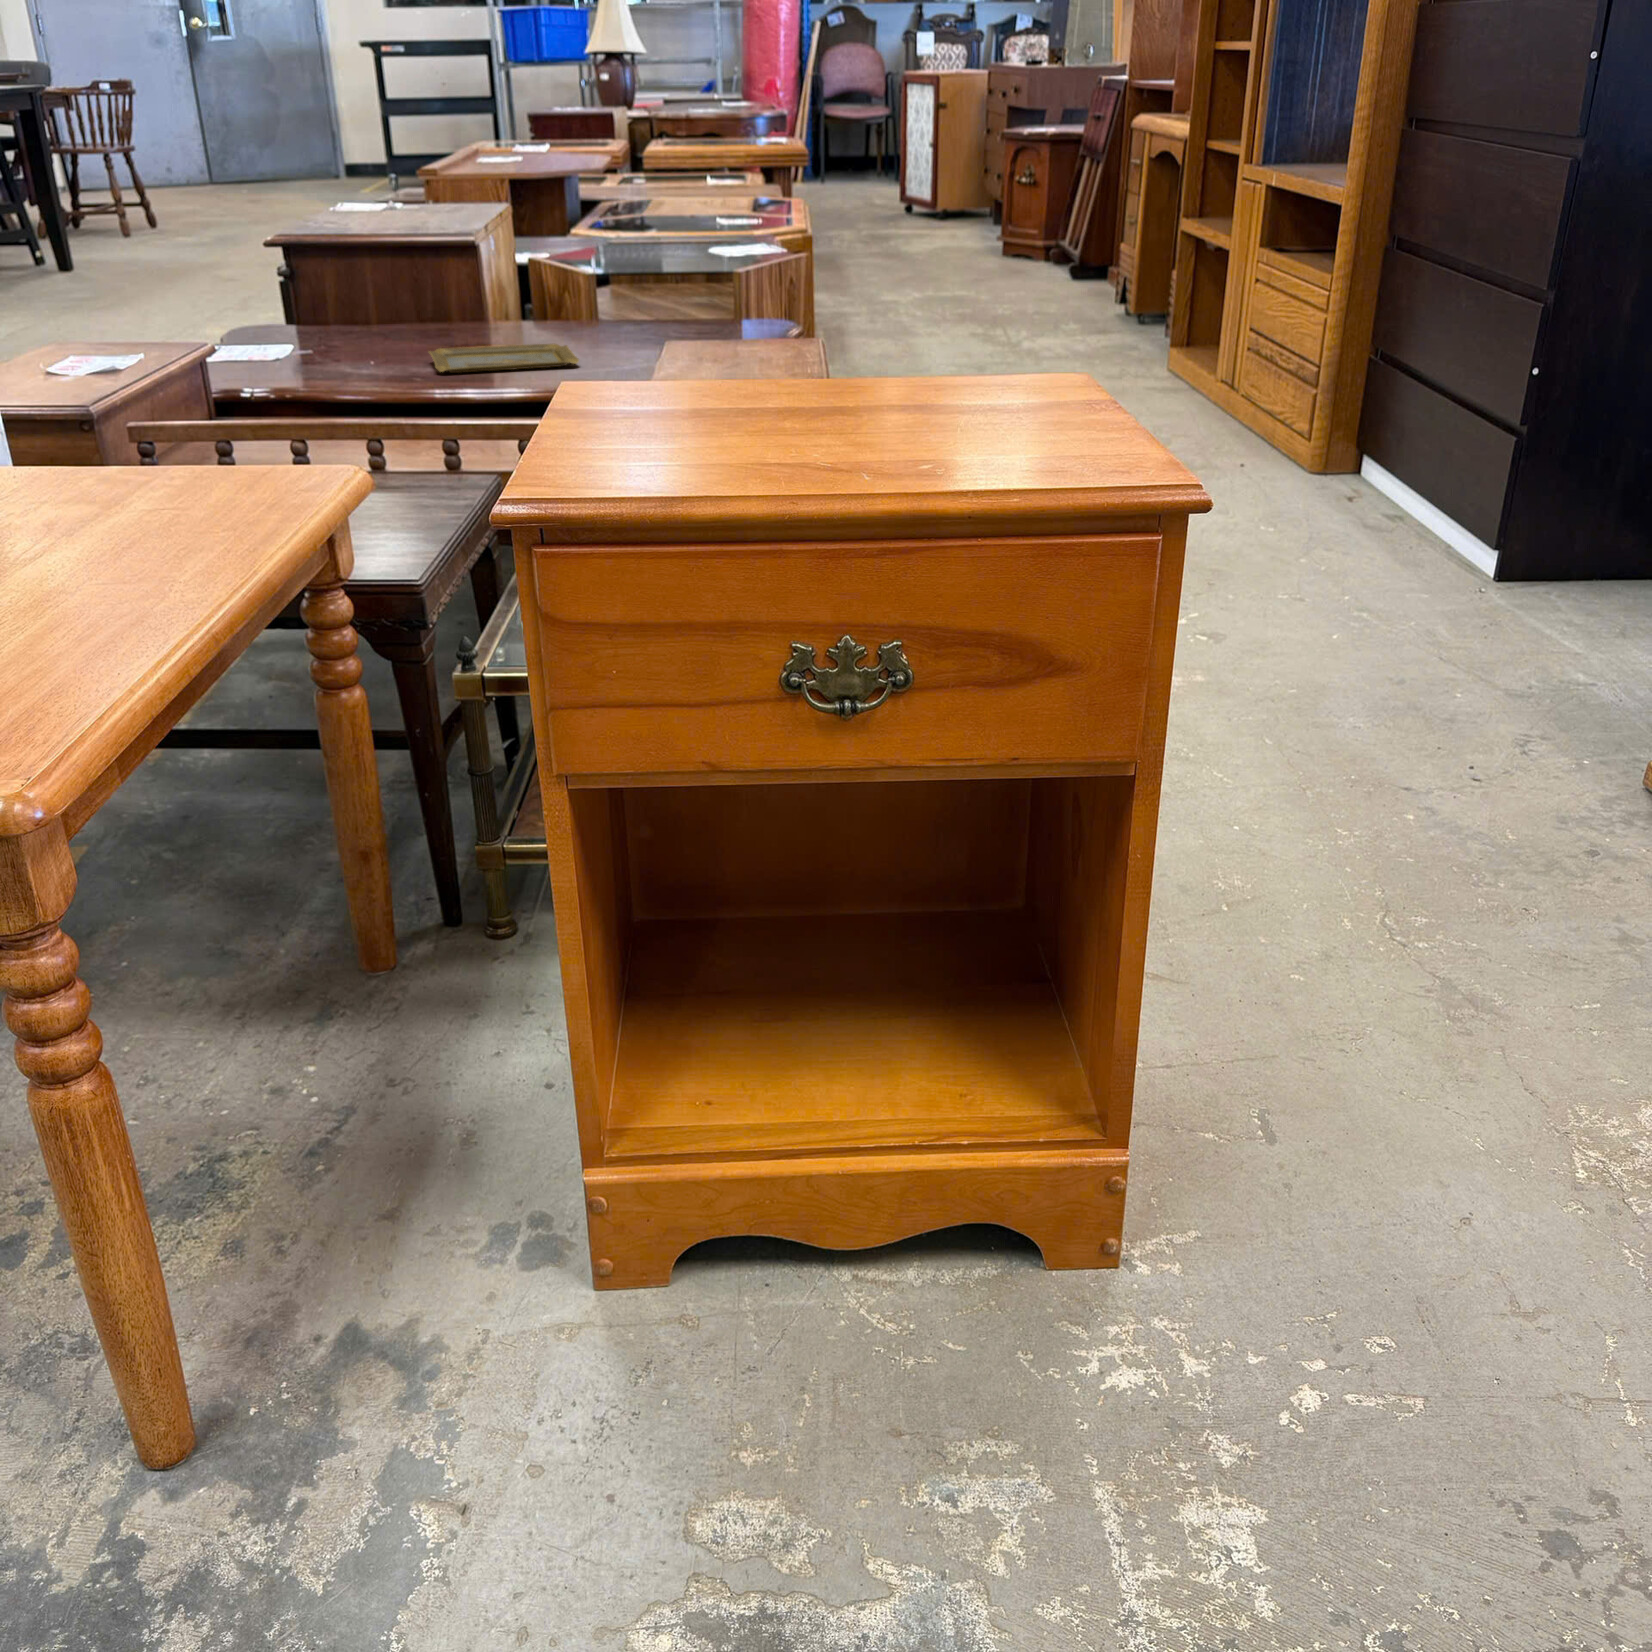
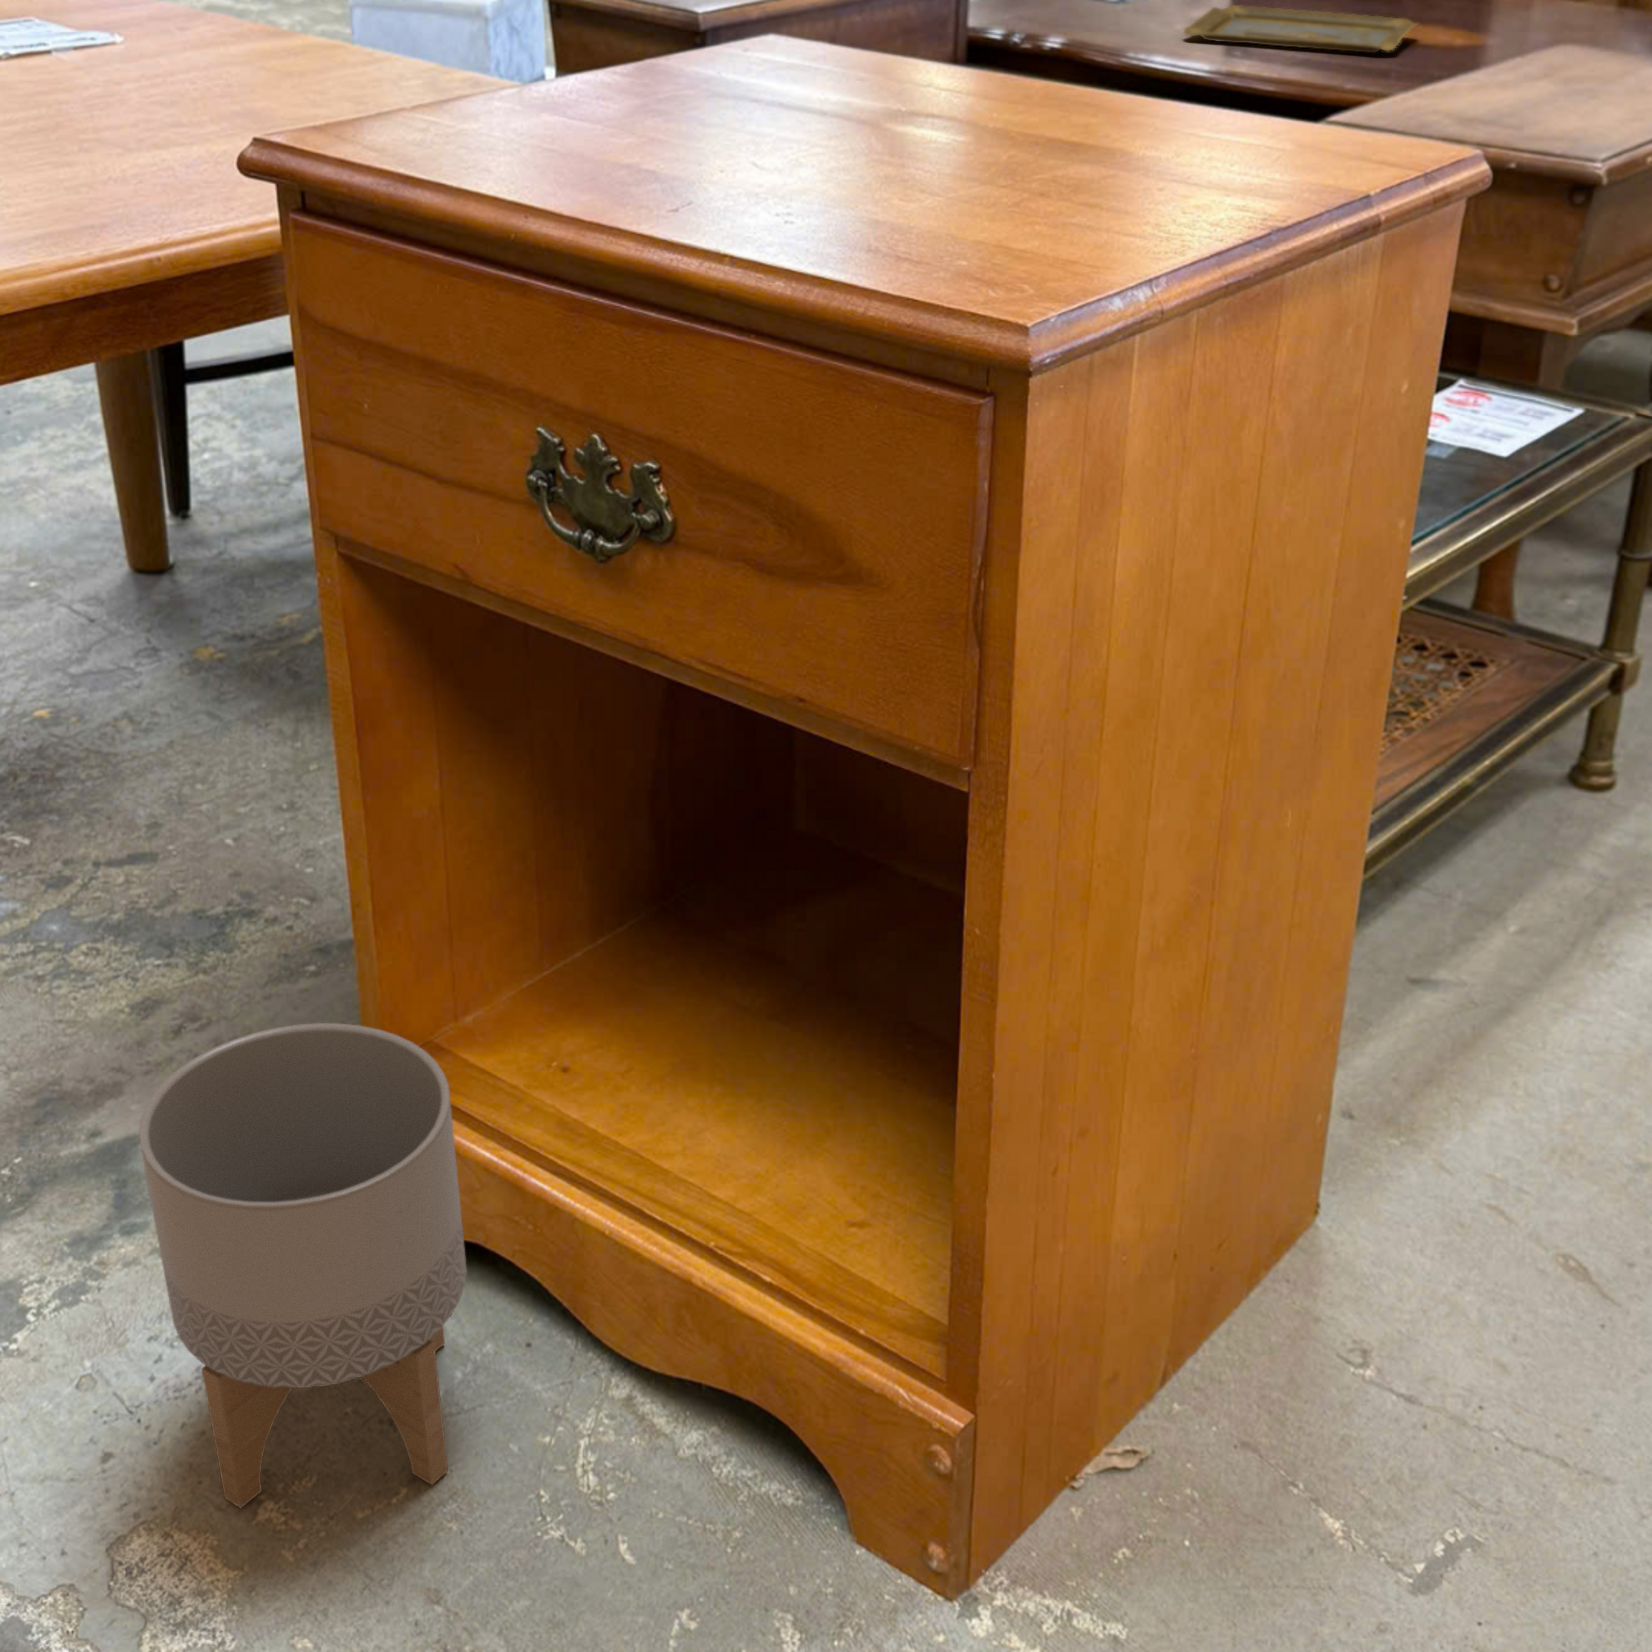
planter: none [596,1103,817,1470] -> present [139,1023,467,1508]

